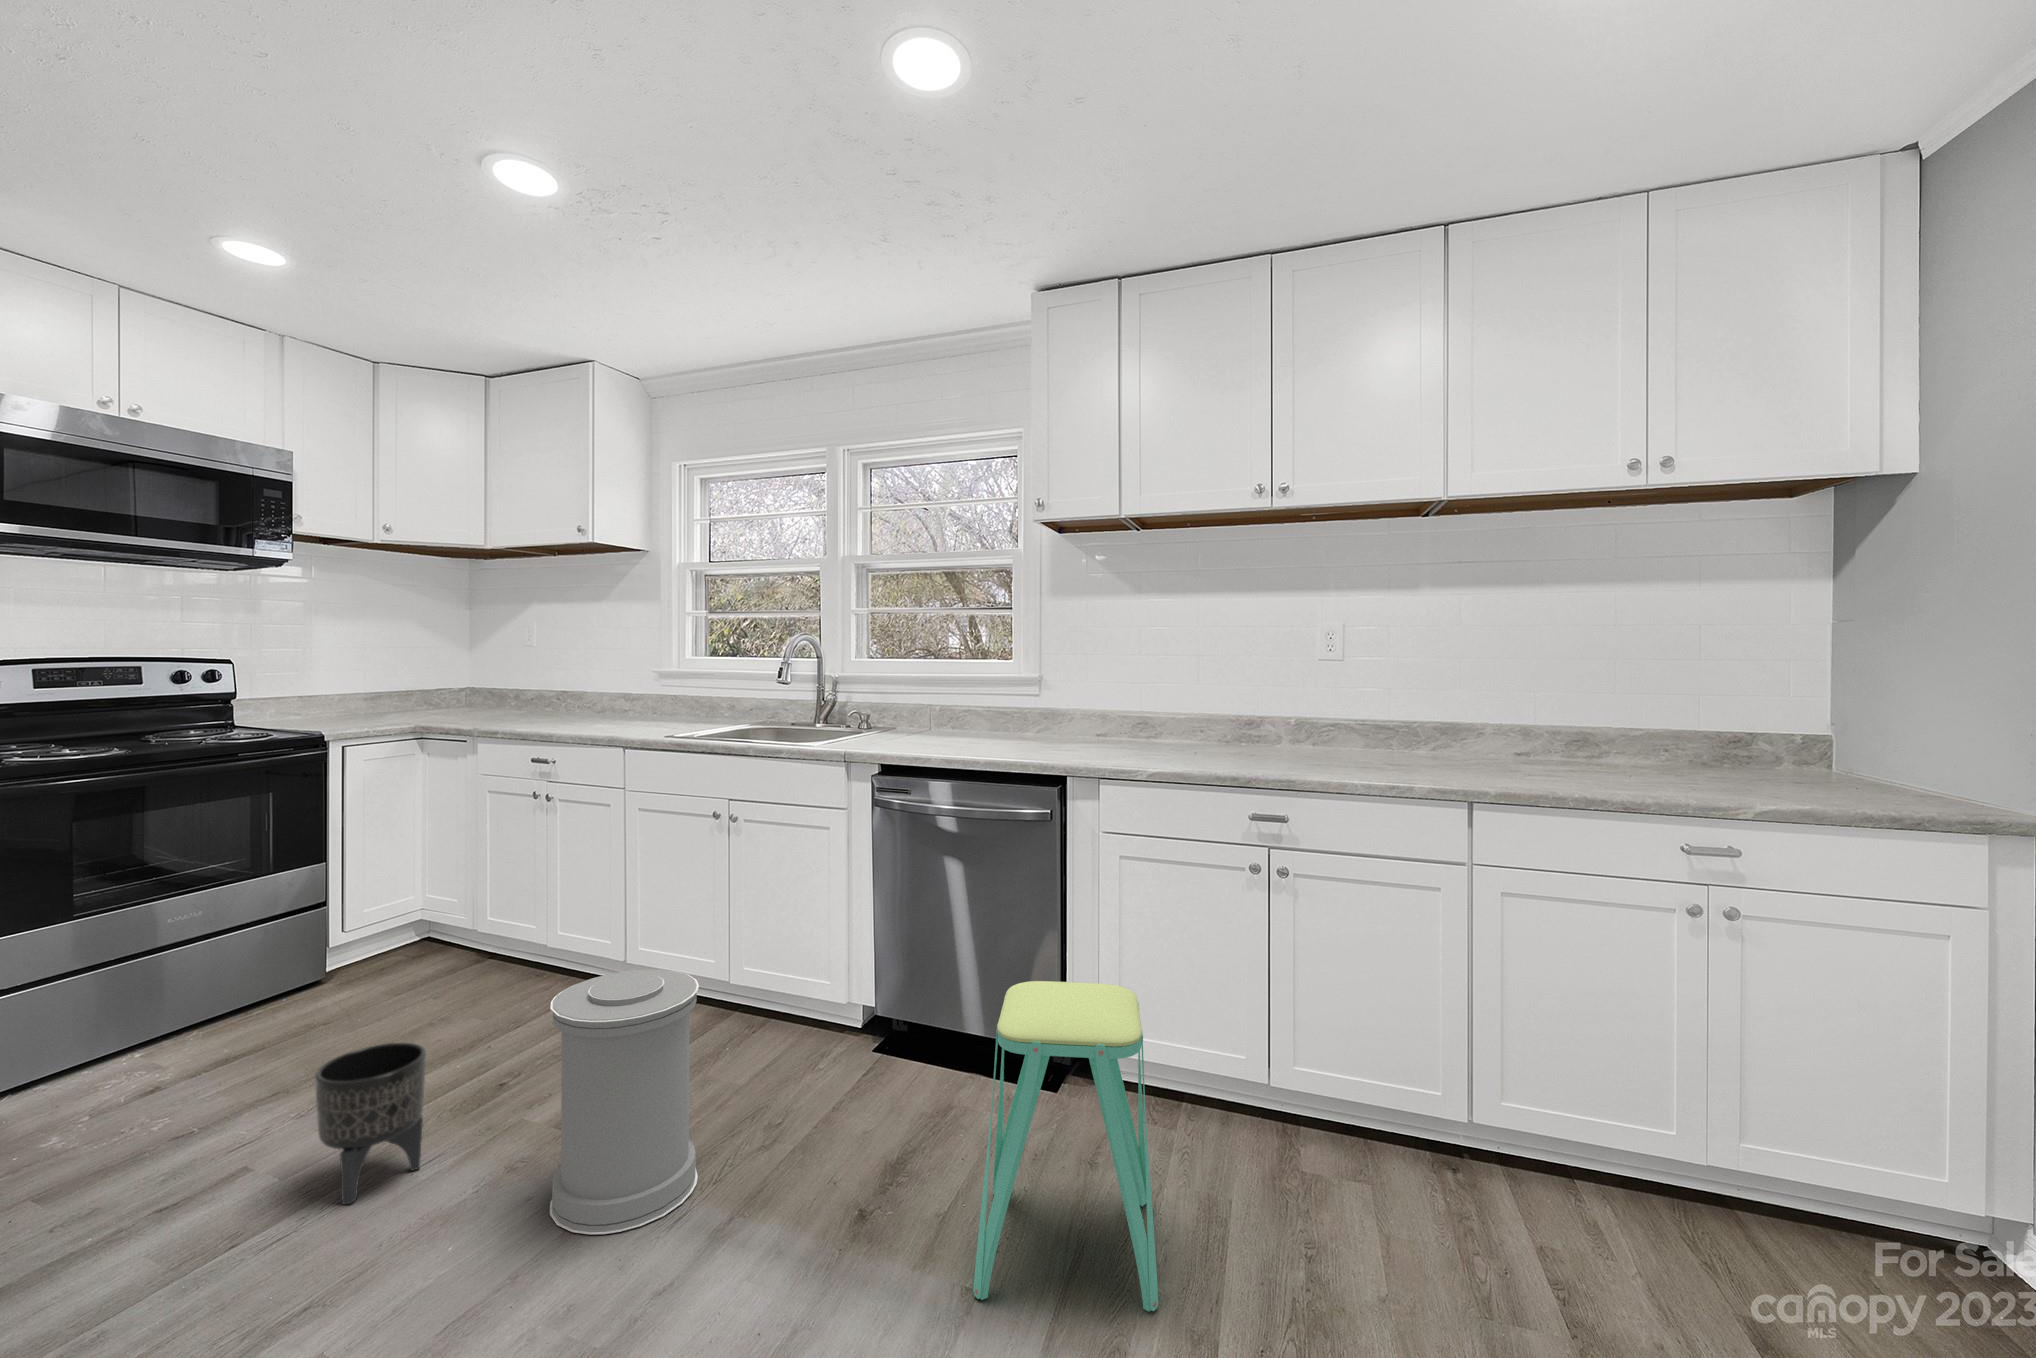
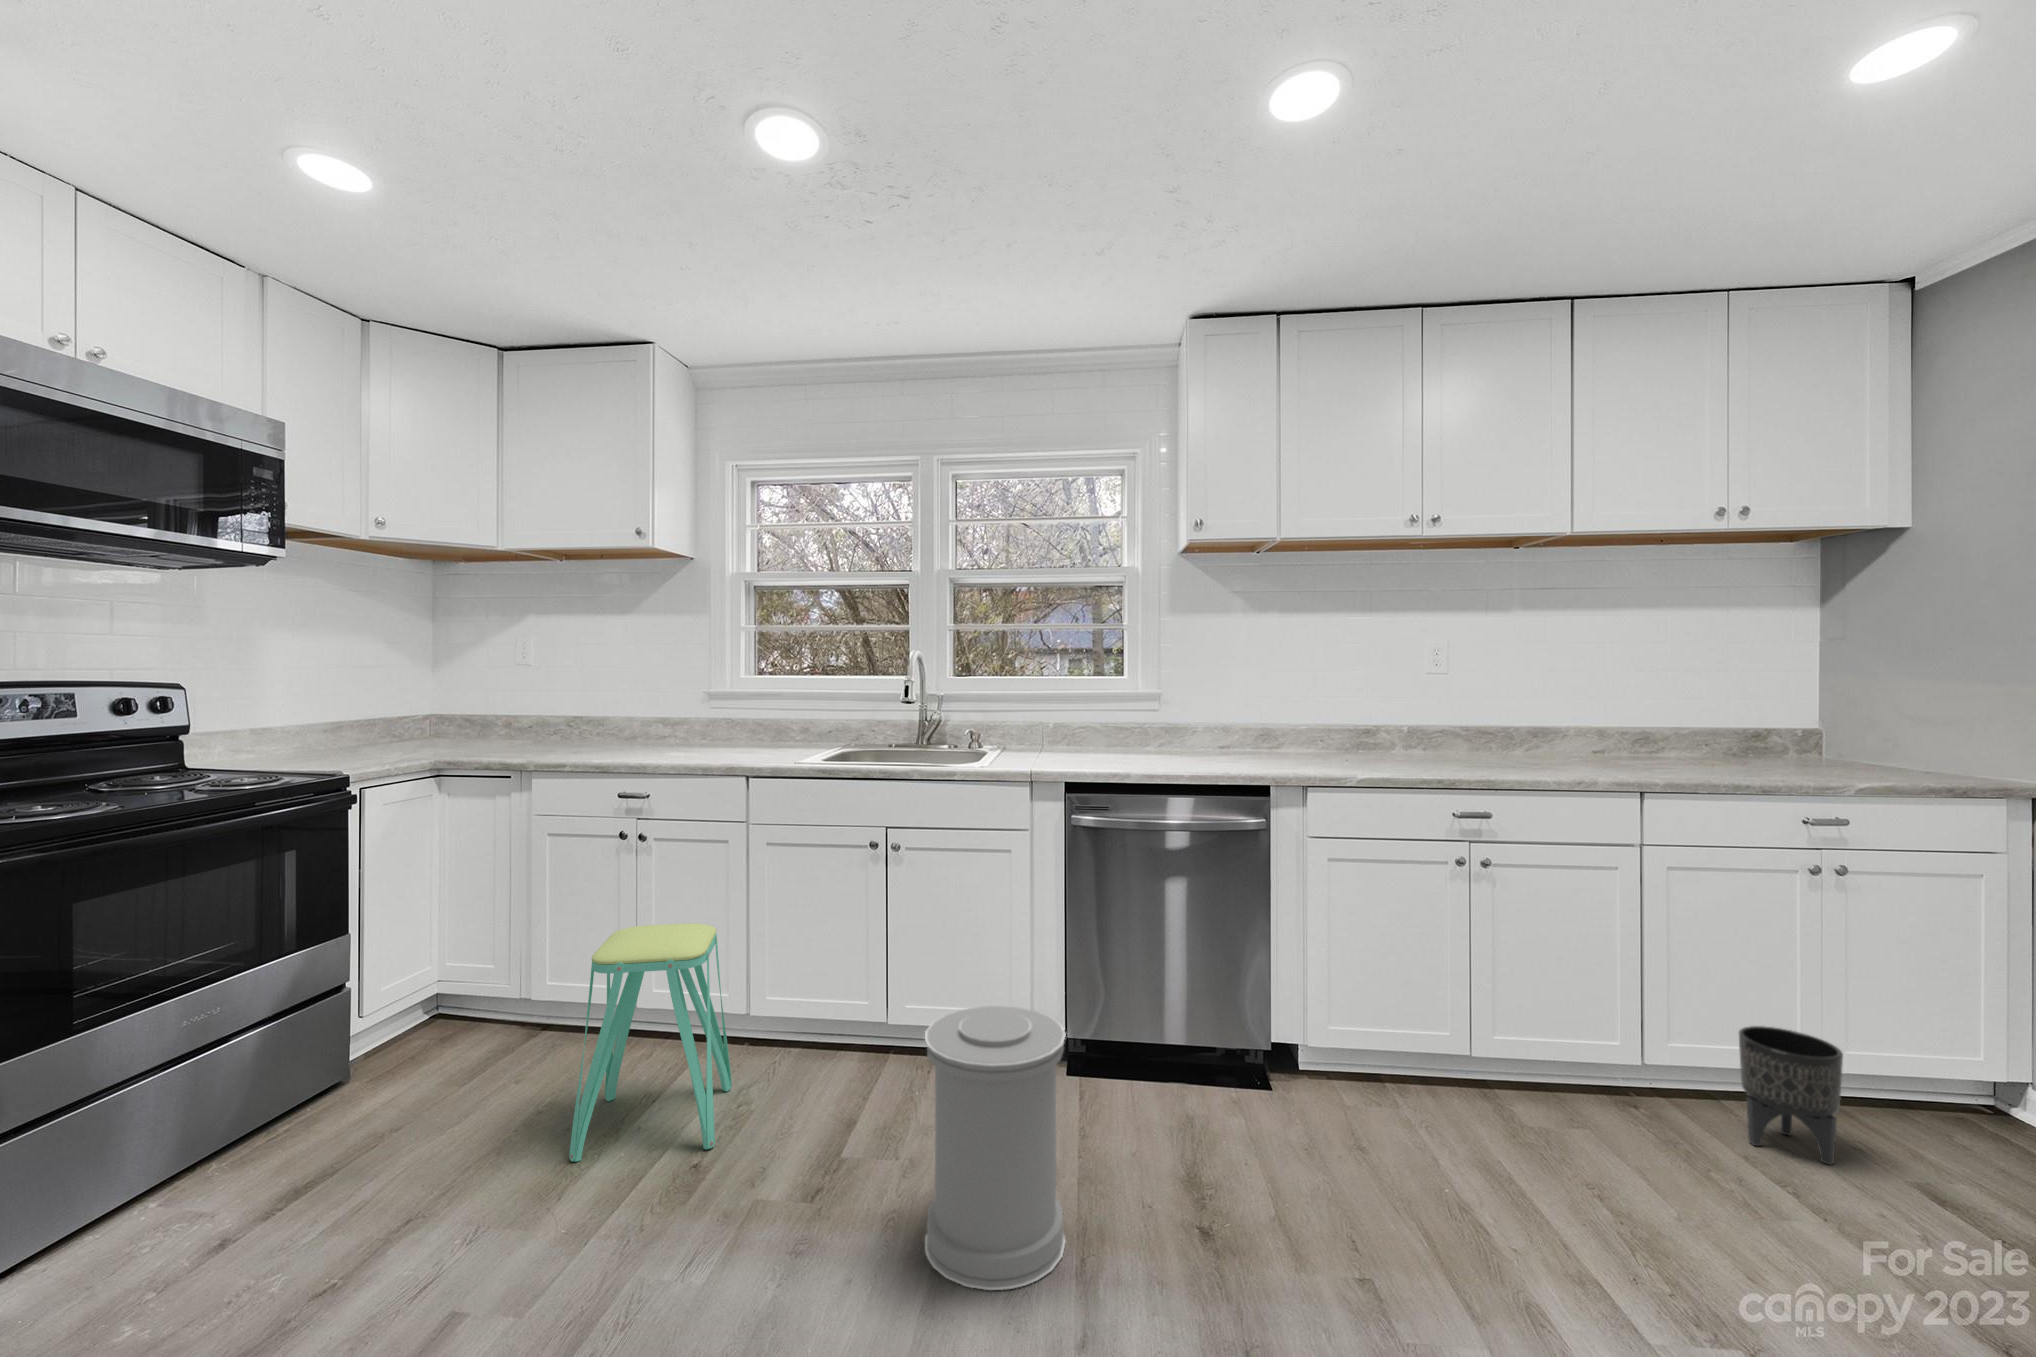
stool: present [973,981,1158,1312] -> present [569,923,732,1162]
planter: present [315,1043,426,1204] -> present [1739,1026,1843,1165]

